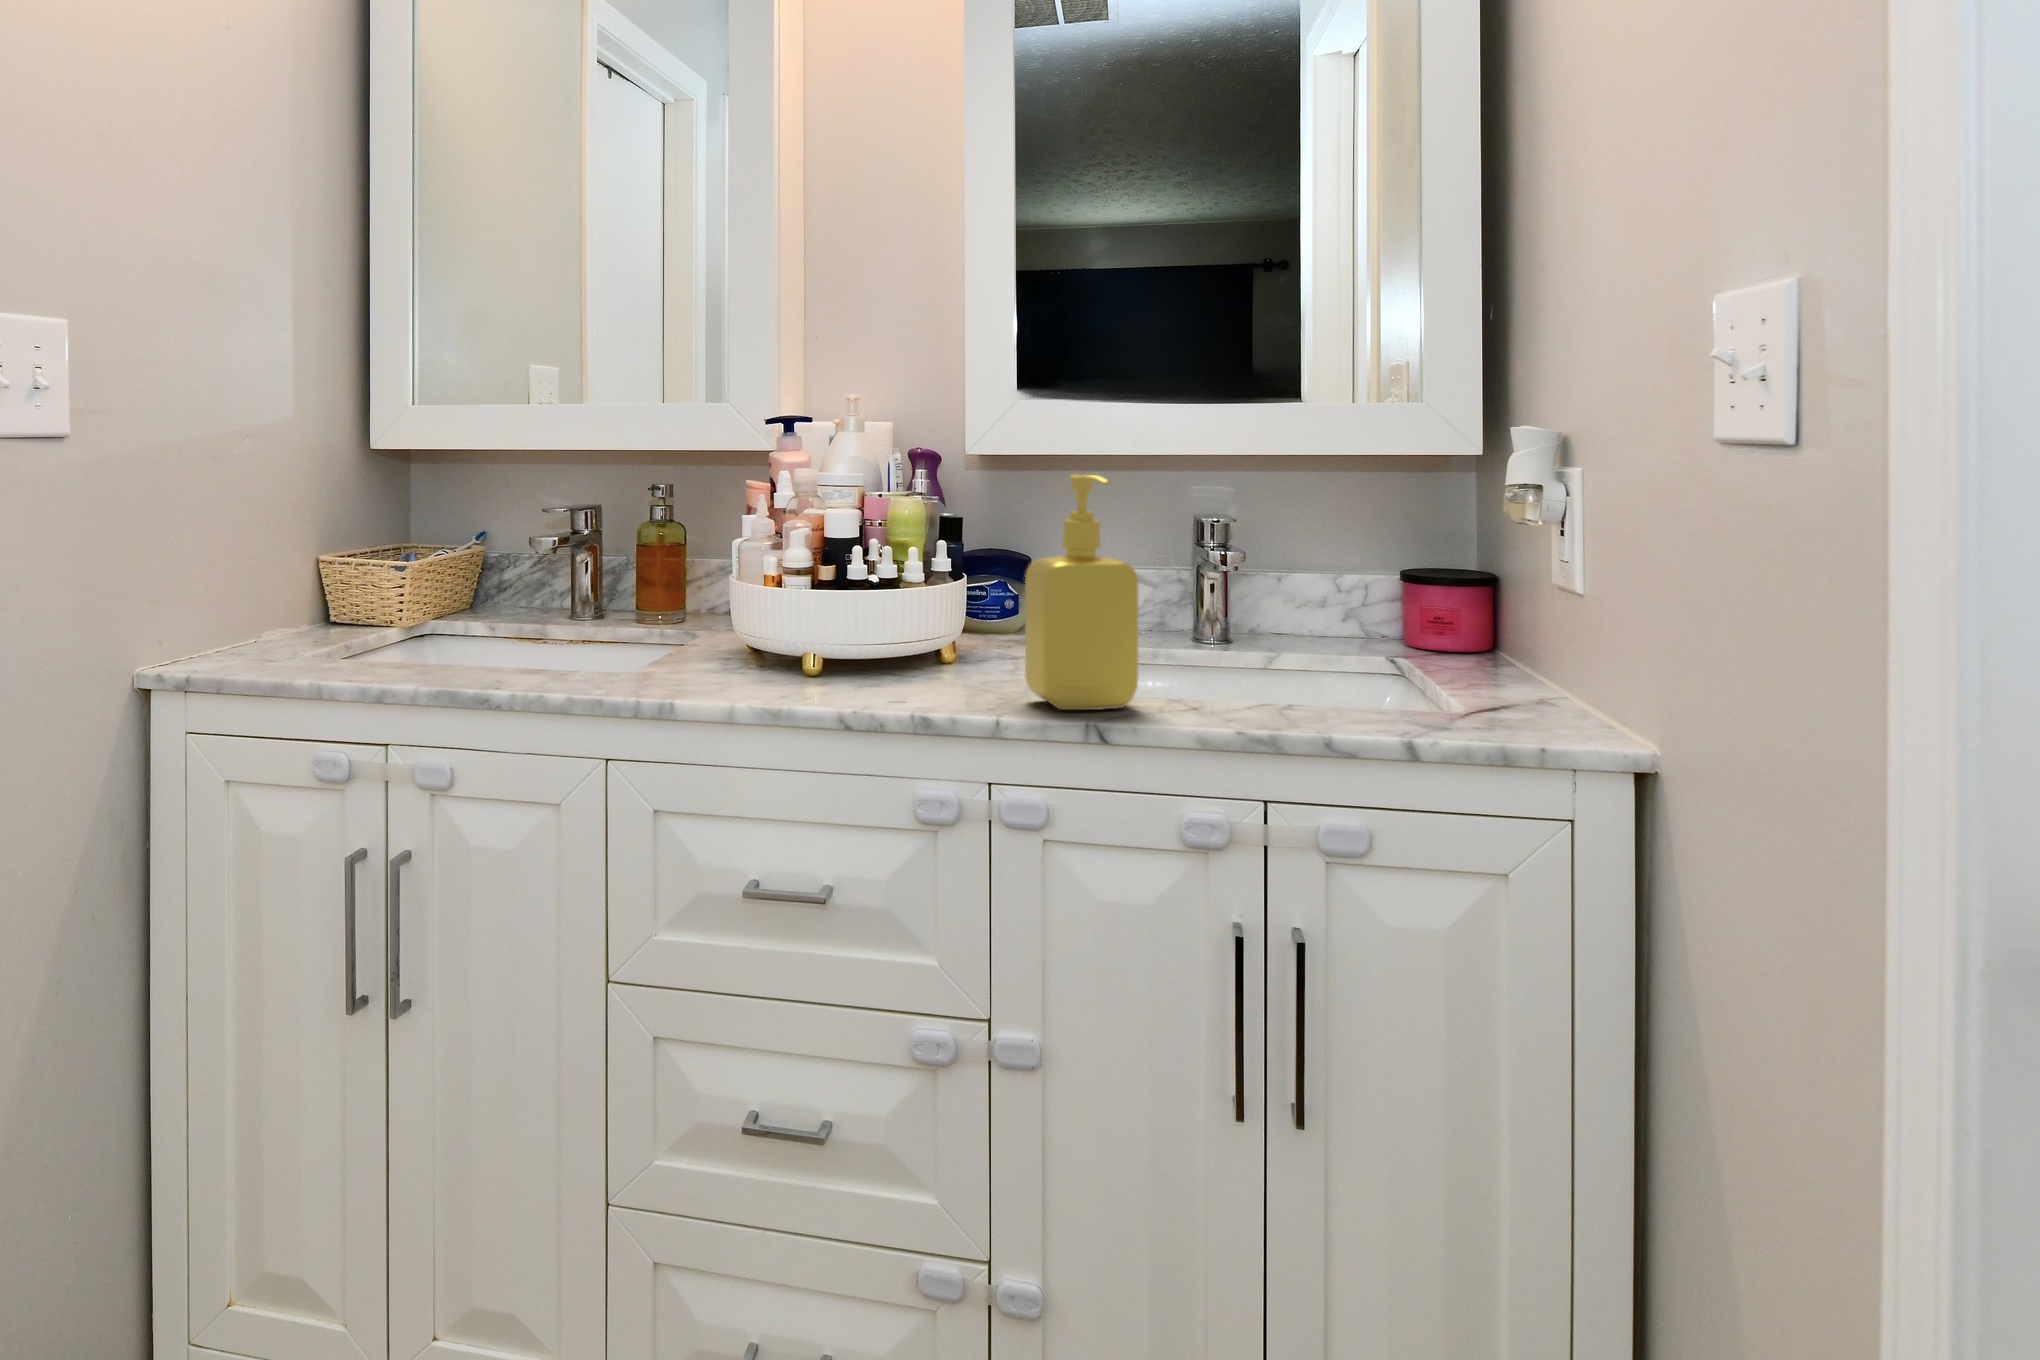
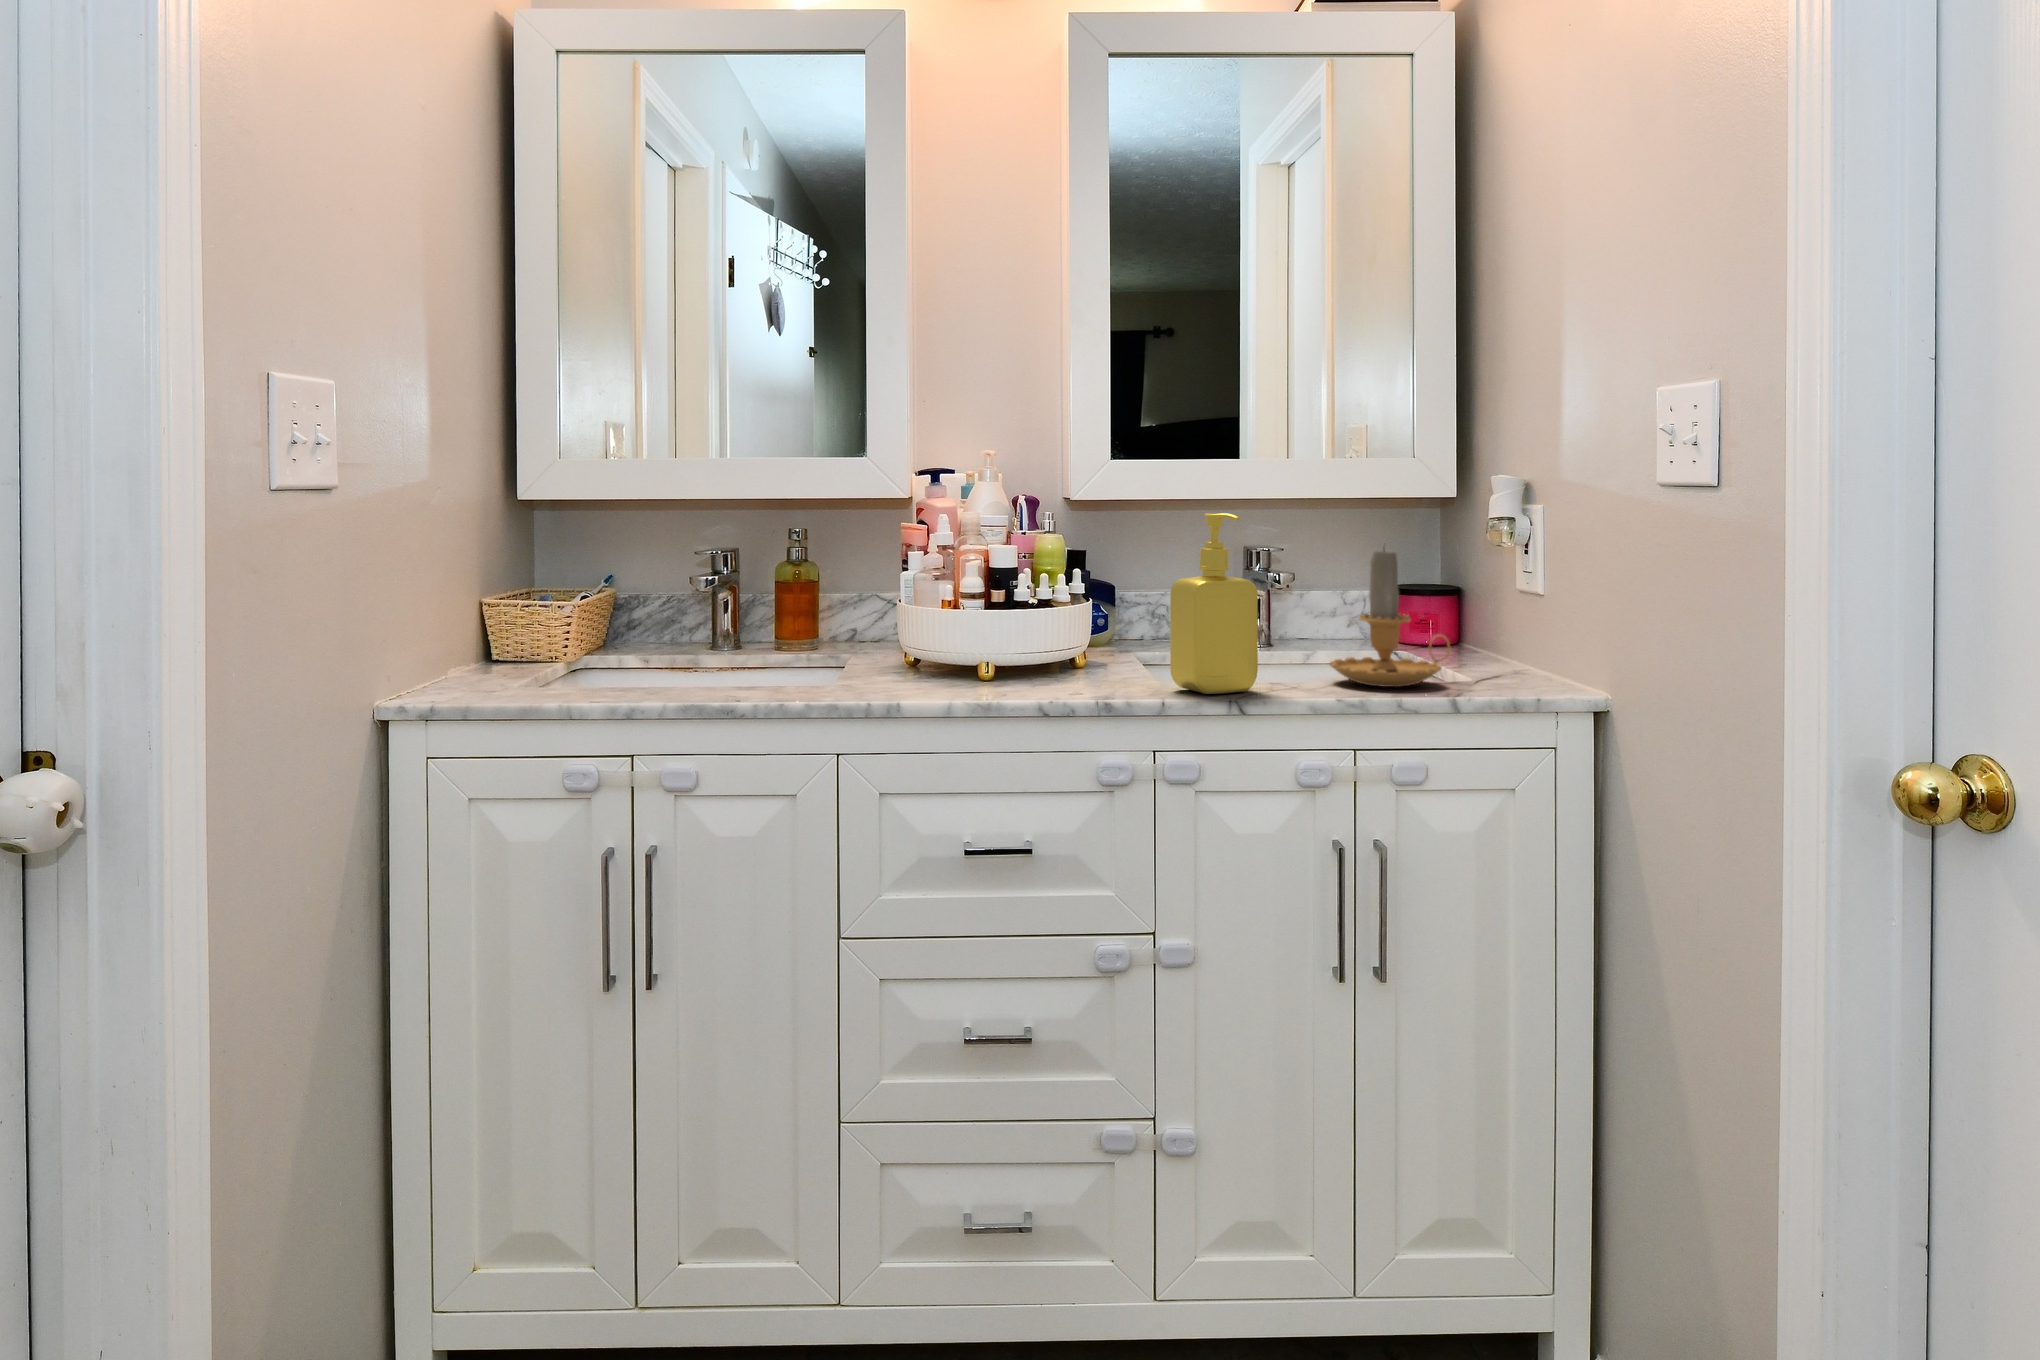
candle: none [1253,517,1431,712] -> present [1330,550,1450,687]

